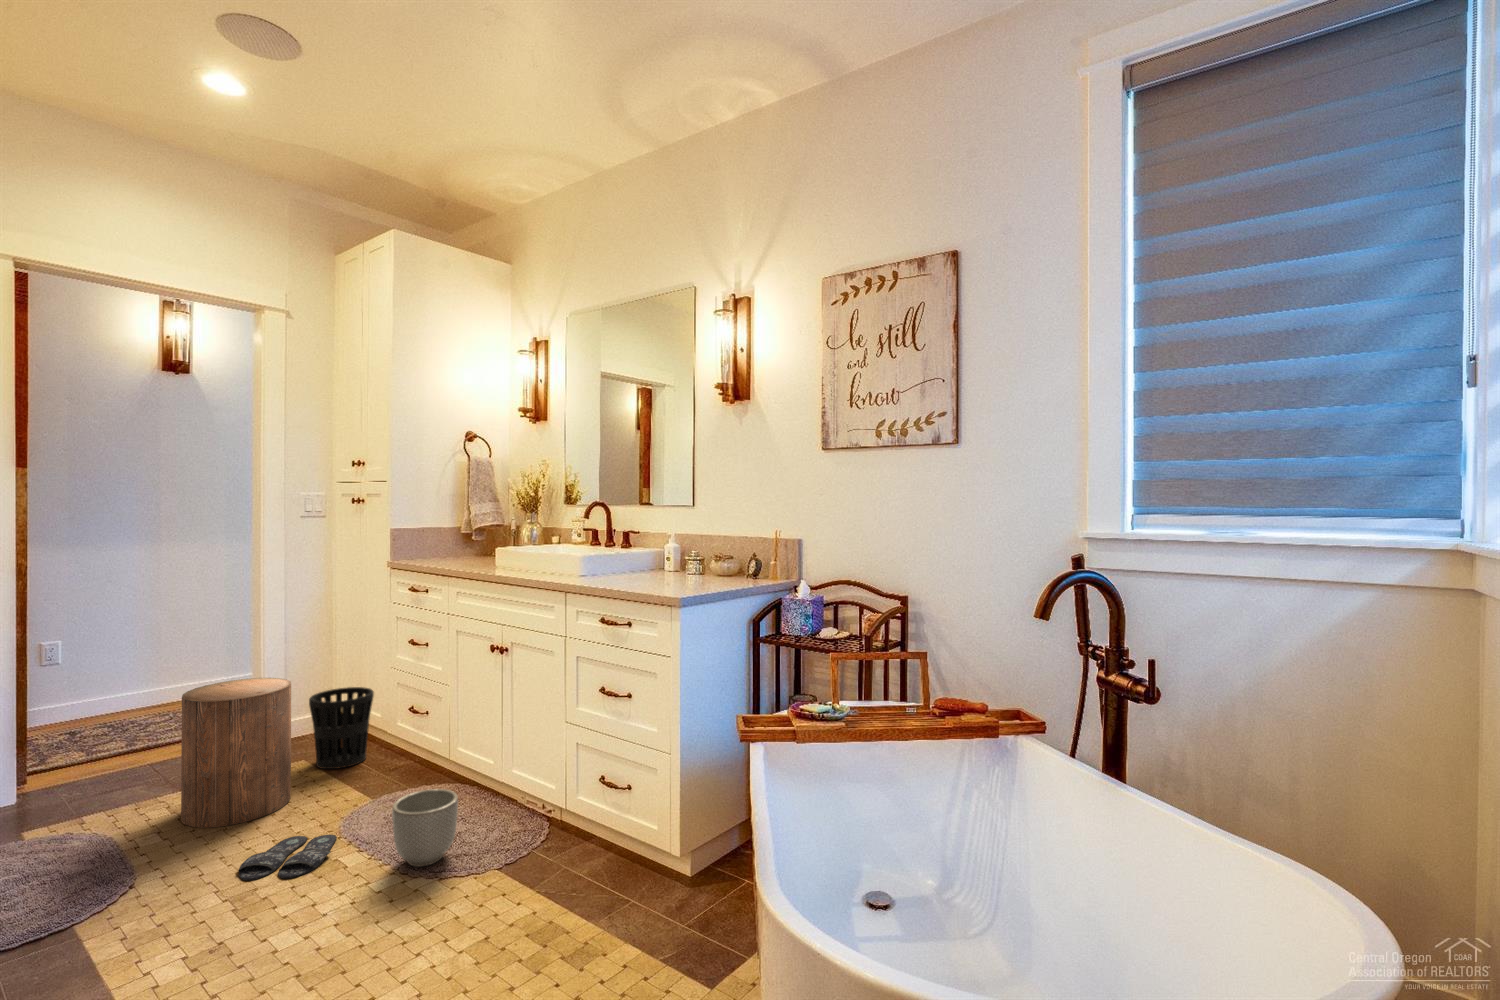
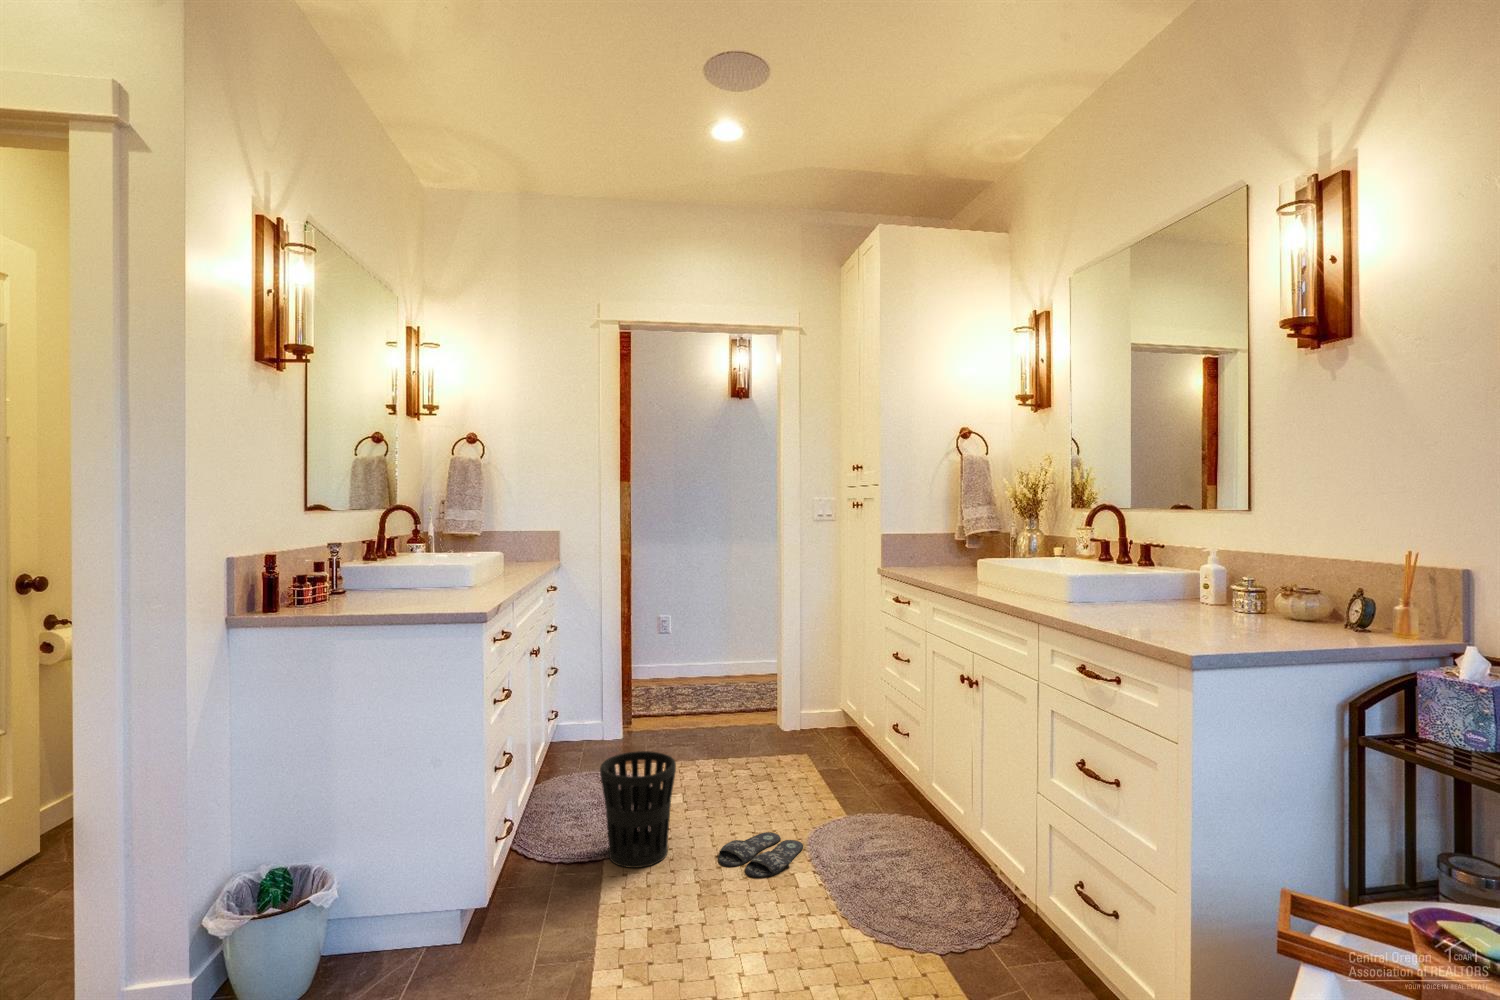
stool: present [181,678,291,828] -> none [704,669,785,803]
wastebasket: present [309,687,374,769] -> present [600,751,676,868]
planter: present [392,789,458,867] -> none [837,826,905,916]

